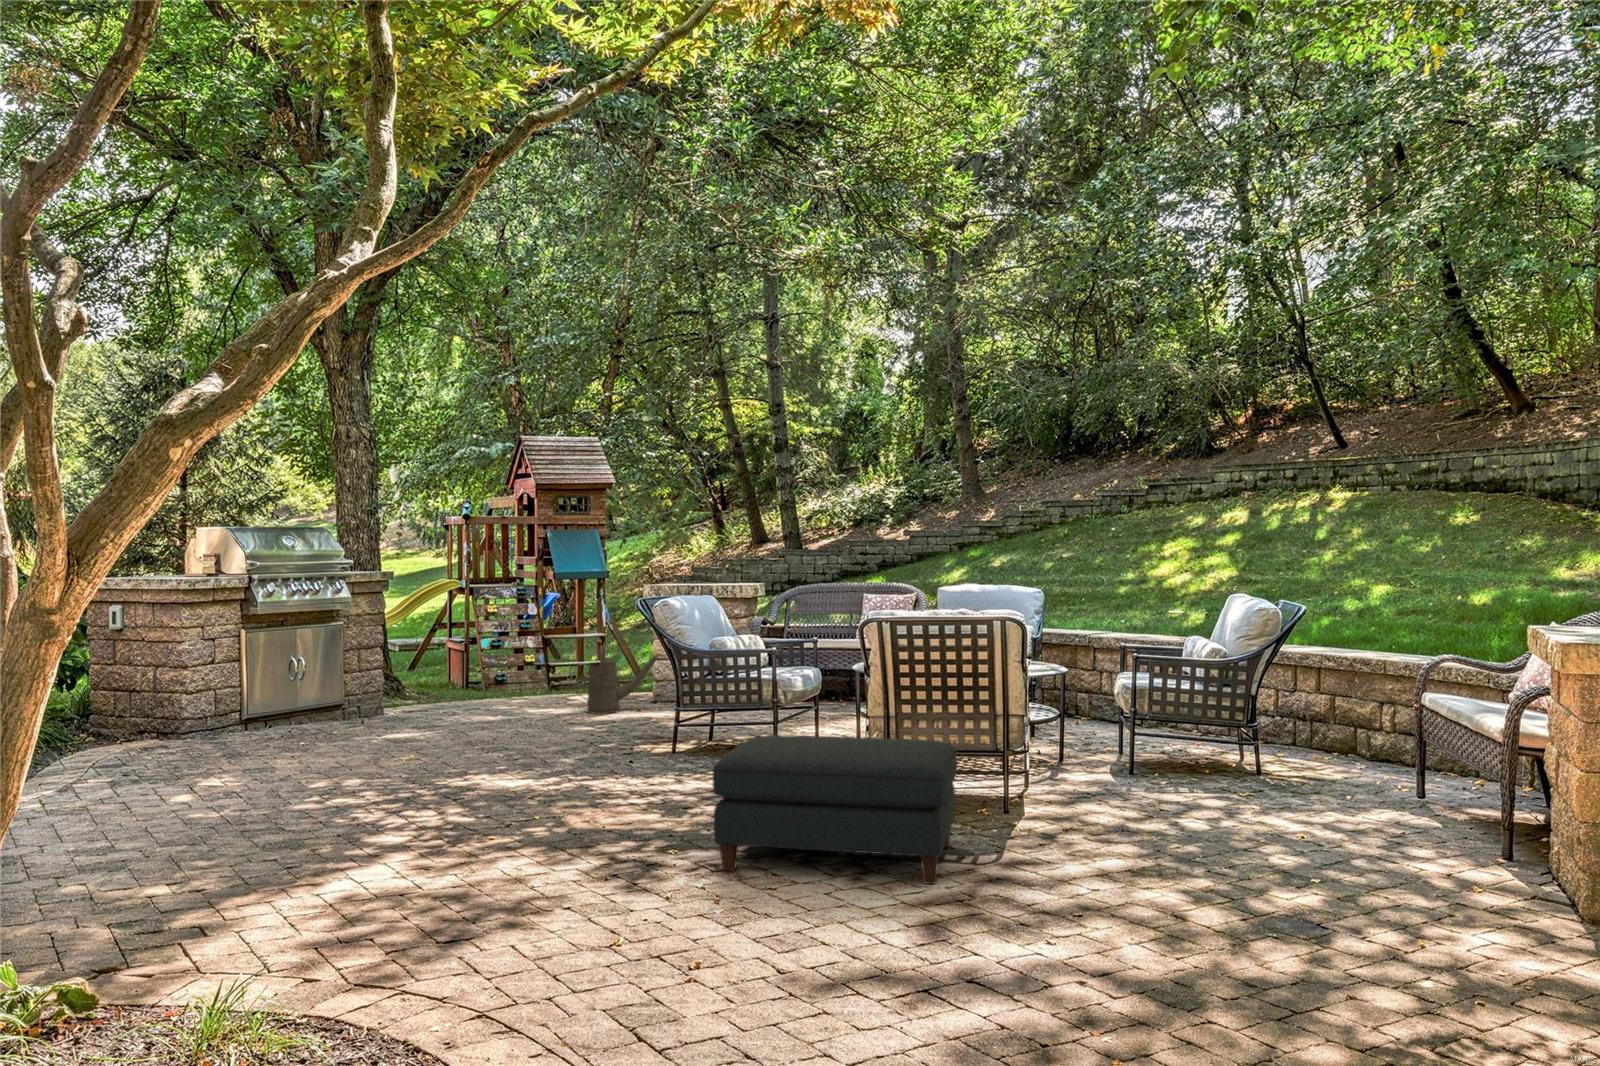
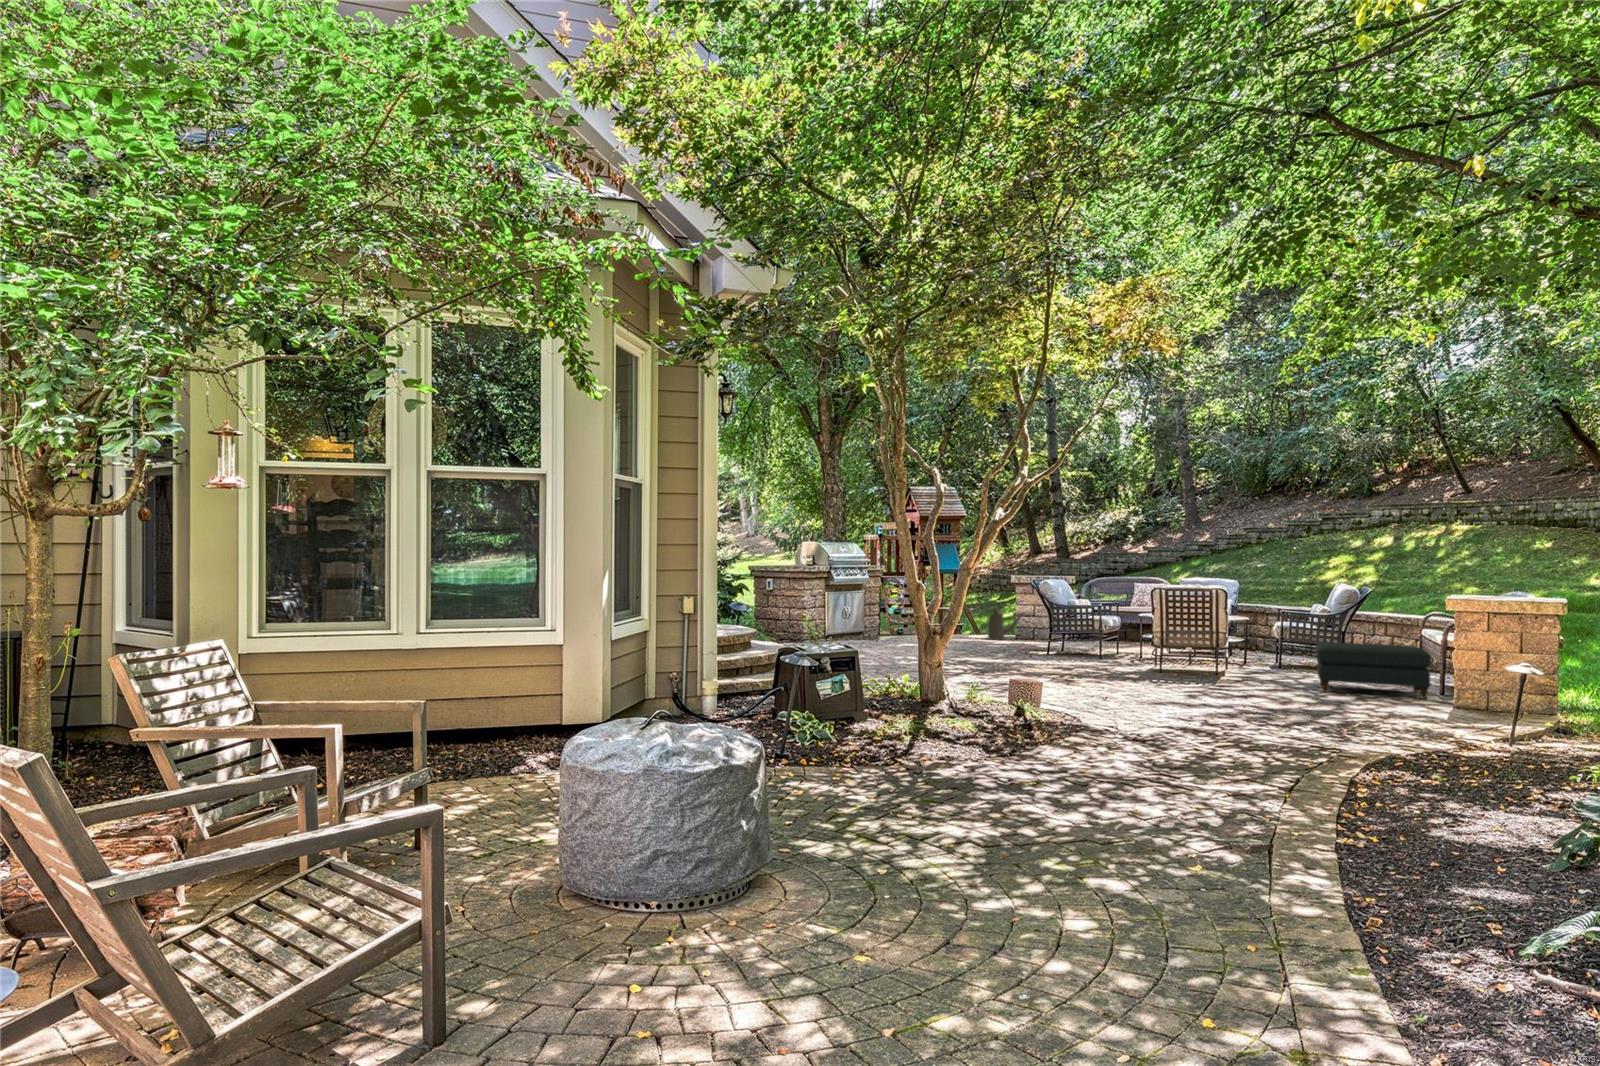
ottoman: present [713,735,957,884] -> present [1315,642,1431,699]

